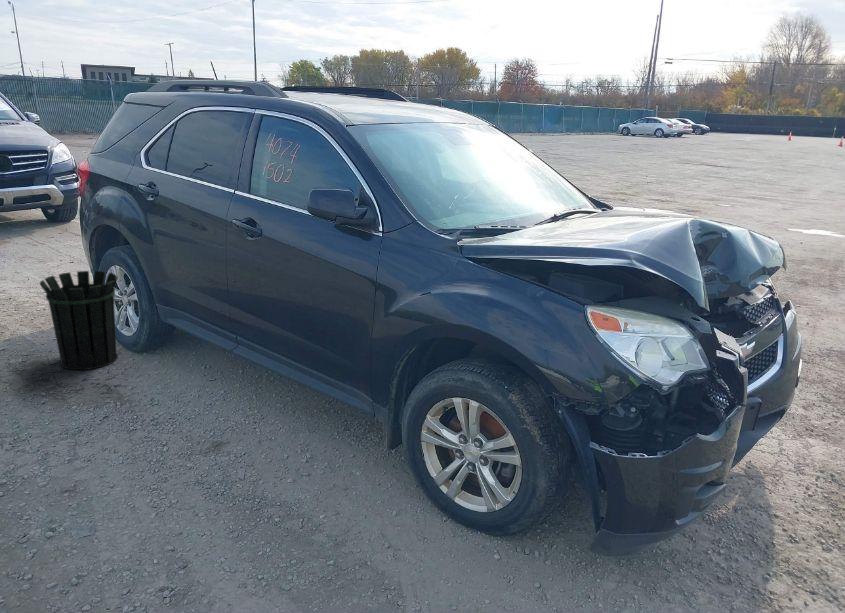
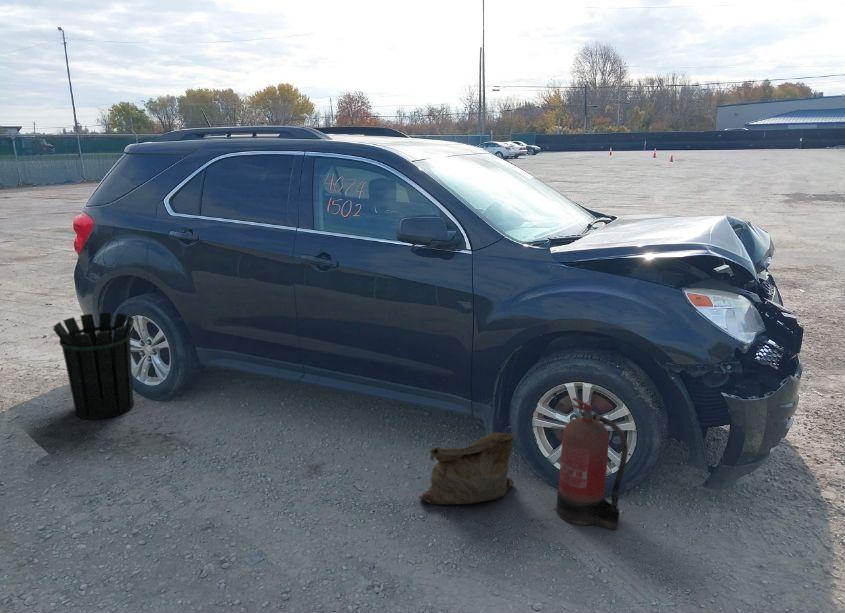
fire extinguisher: none [423,416,488,577] -> present [556,398,628,529]
bag: none [288,441,400,515] -> present [419,432,514,505]

